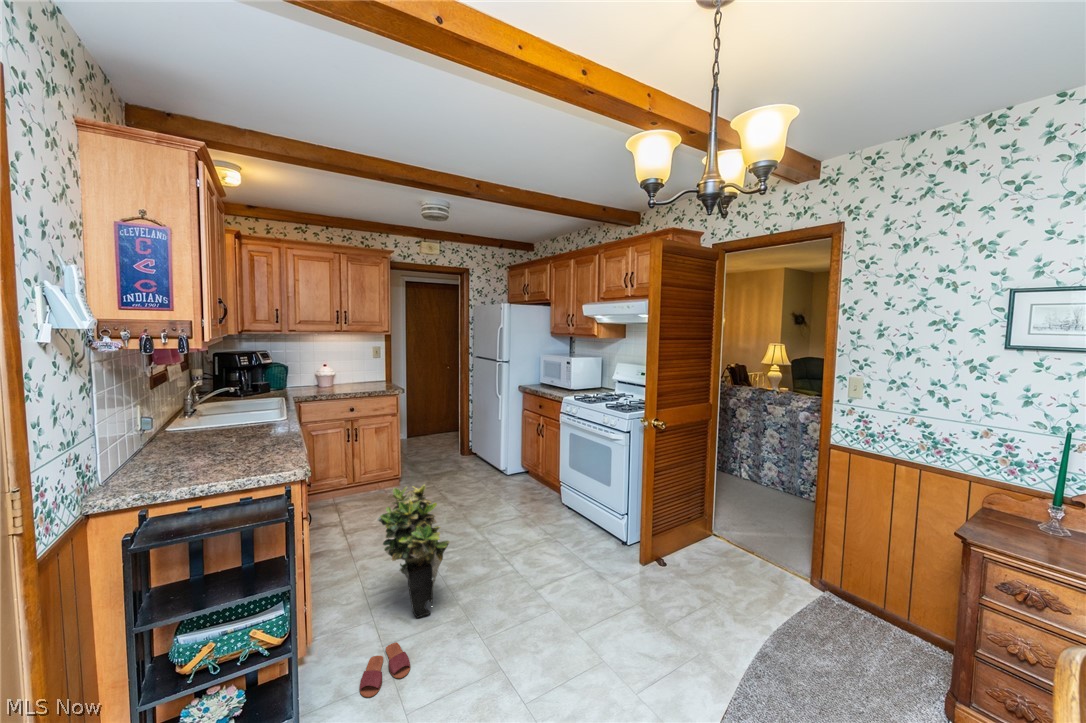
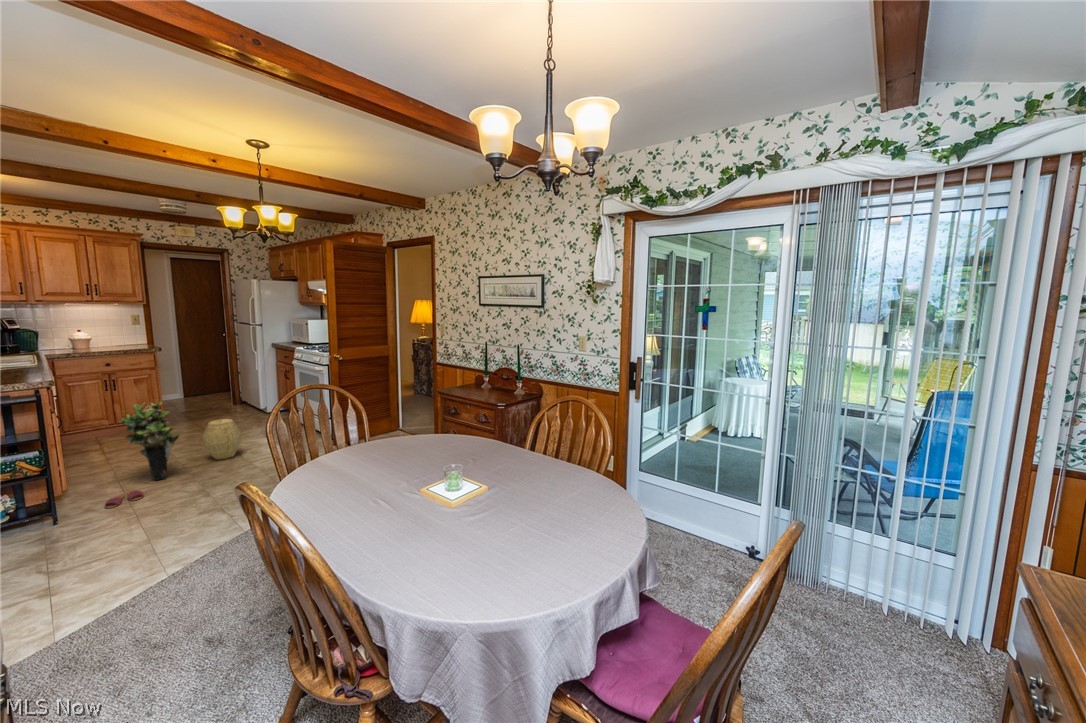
woven basket: none [467,507,514,573] -> present [203,419,241,459]

